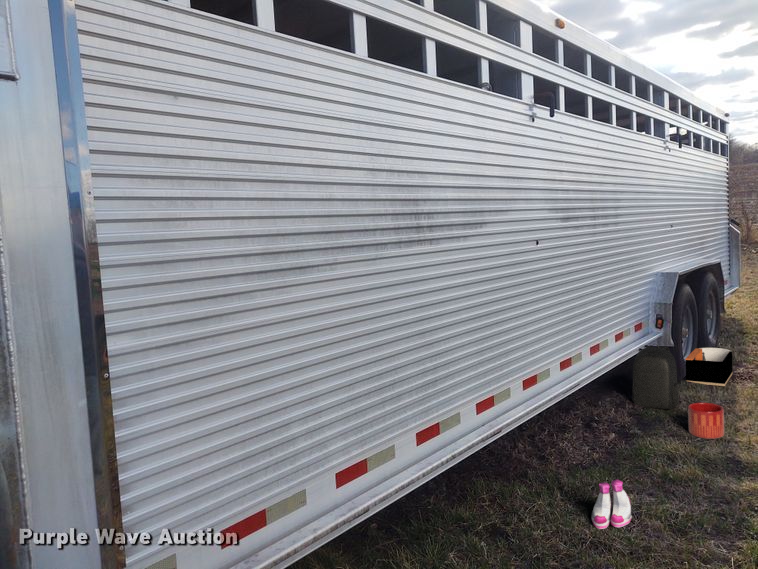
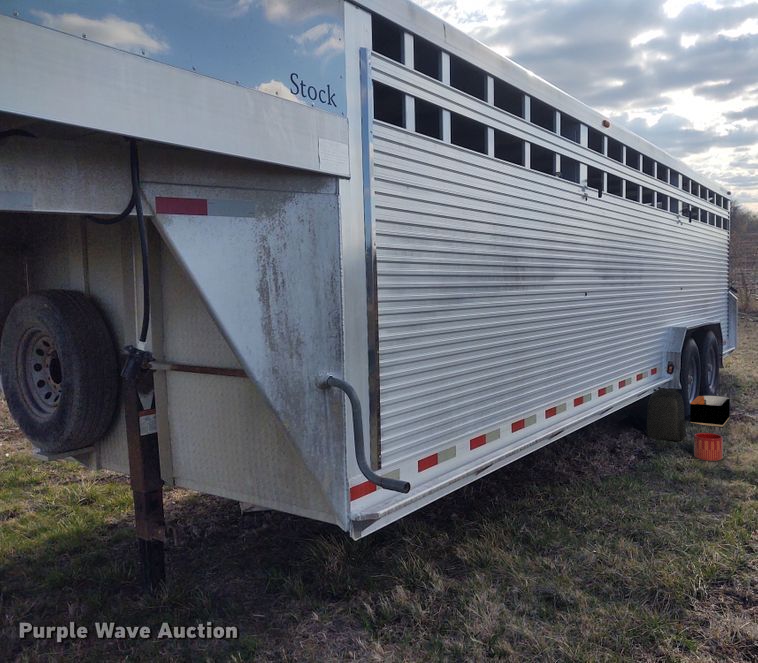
boots: present [592,480,632,529] -> none [624,475,654,510]

